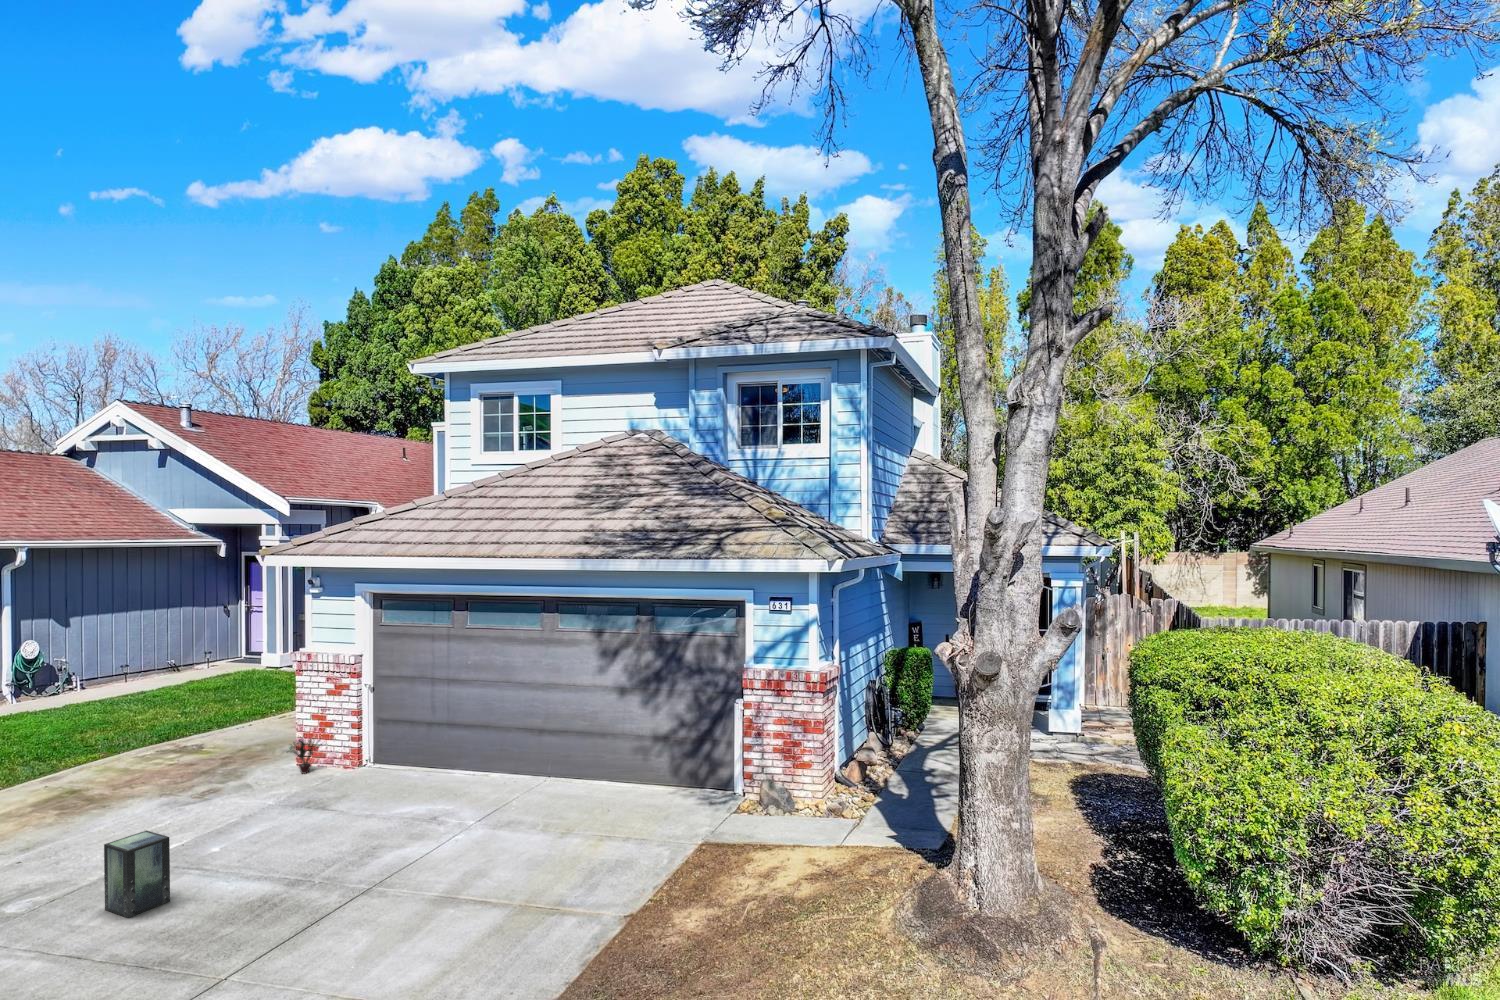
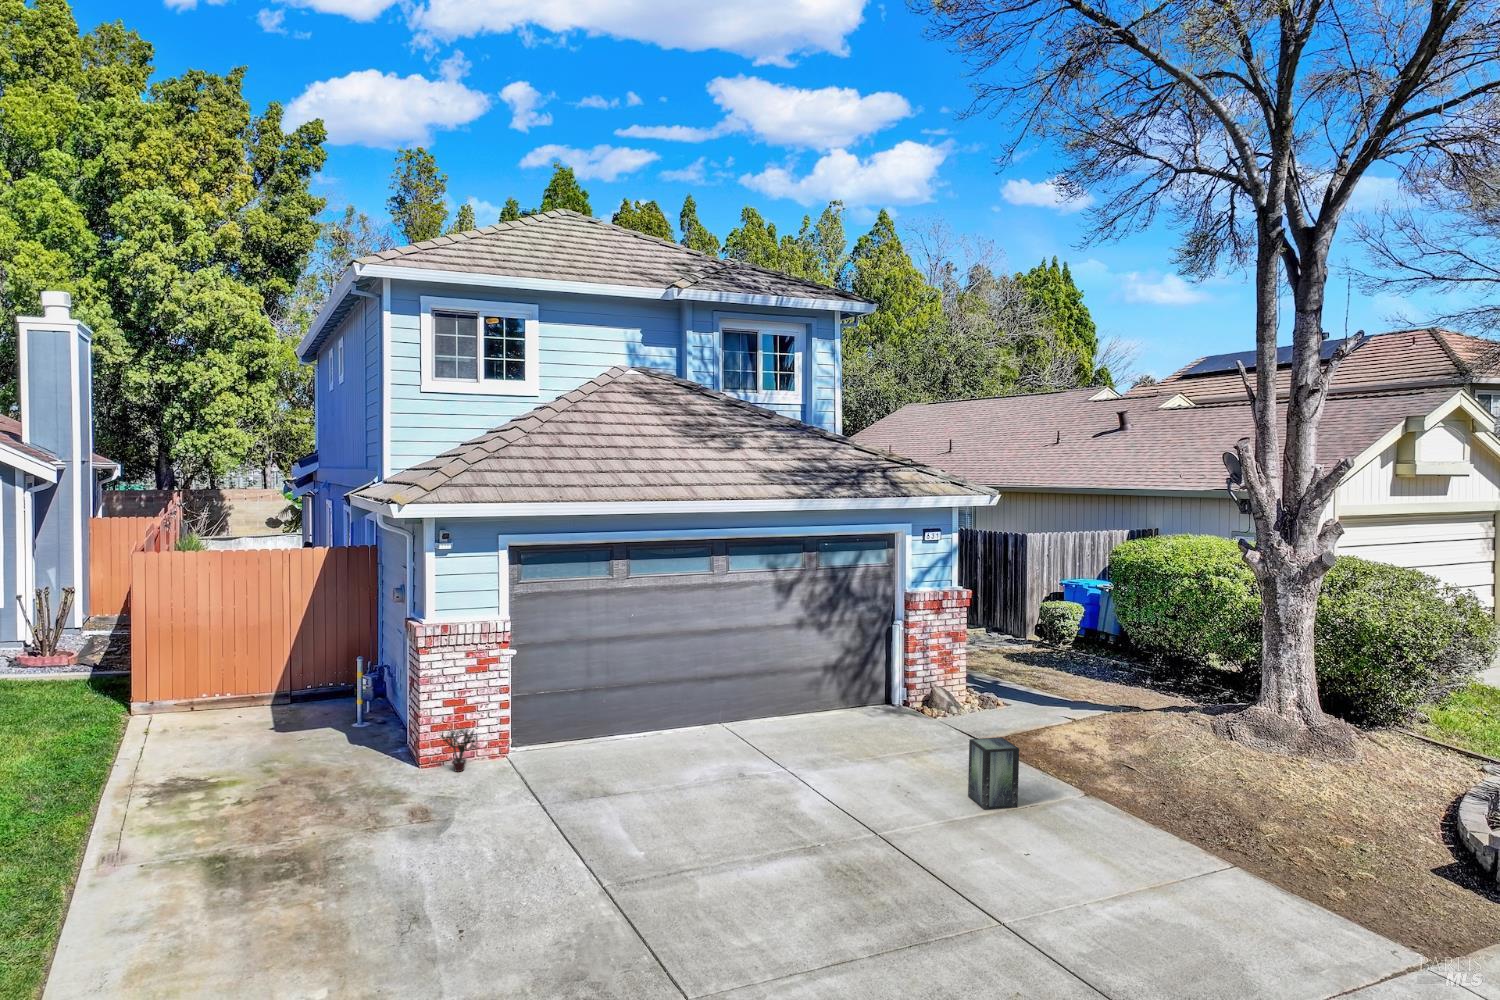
storage box: present [104,831,170,918] -> present [968,737,1019,810]

